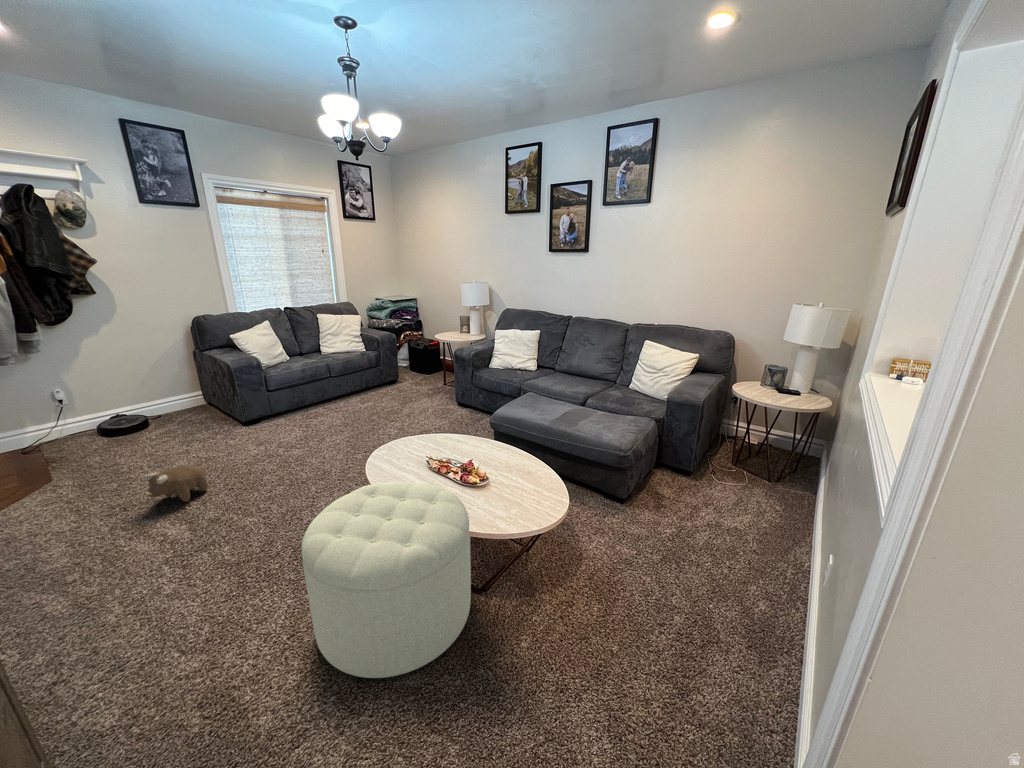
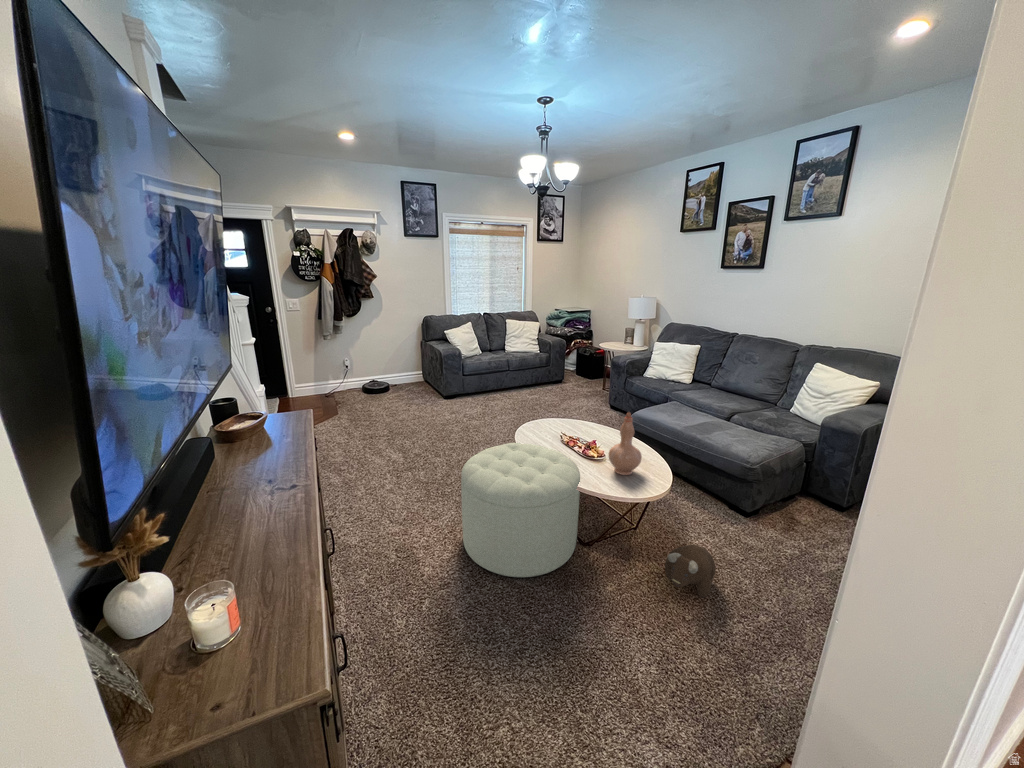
vase: none [495,424,533,498] -> present [609,412,642,475]
plush toy: present [142,465,208,502] -> present [665,545,715,597]

